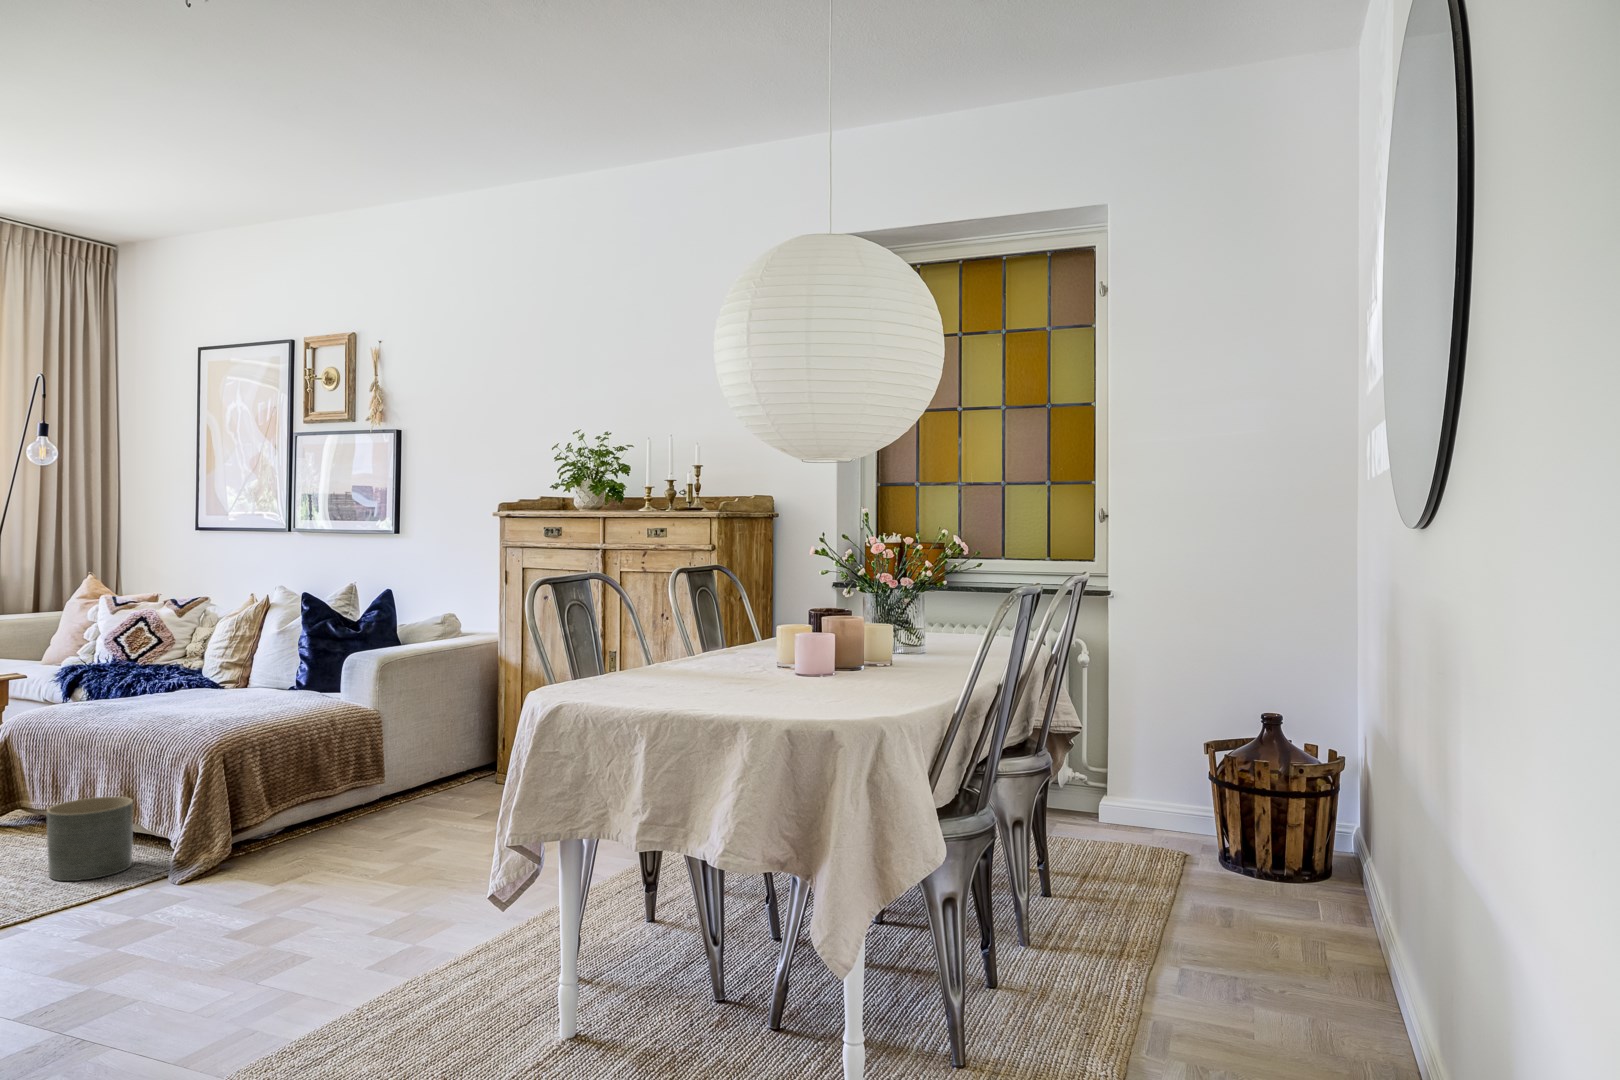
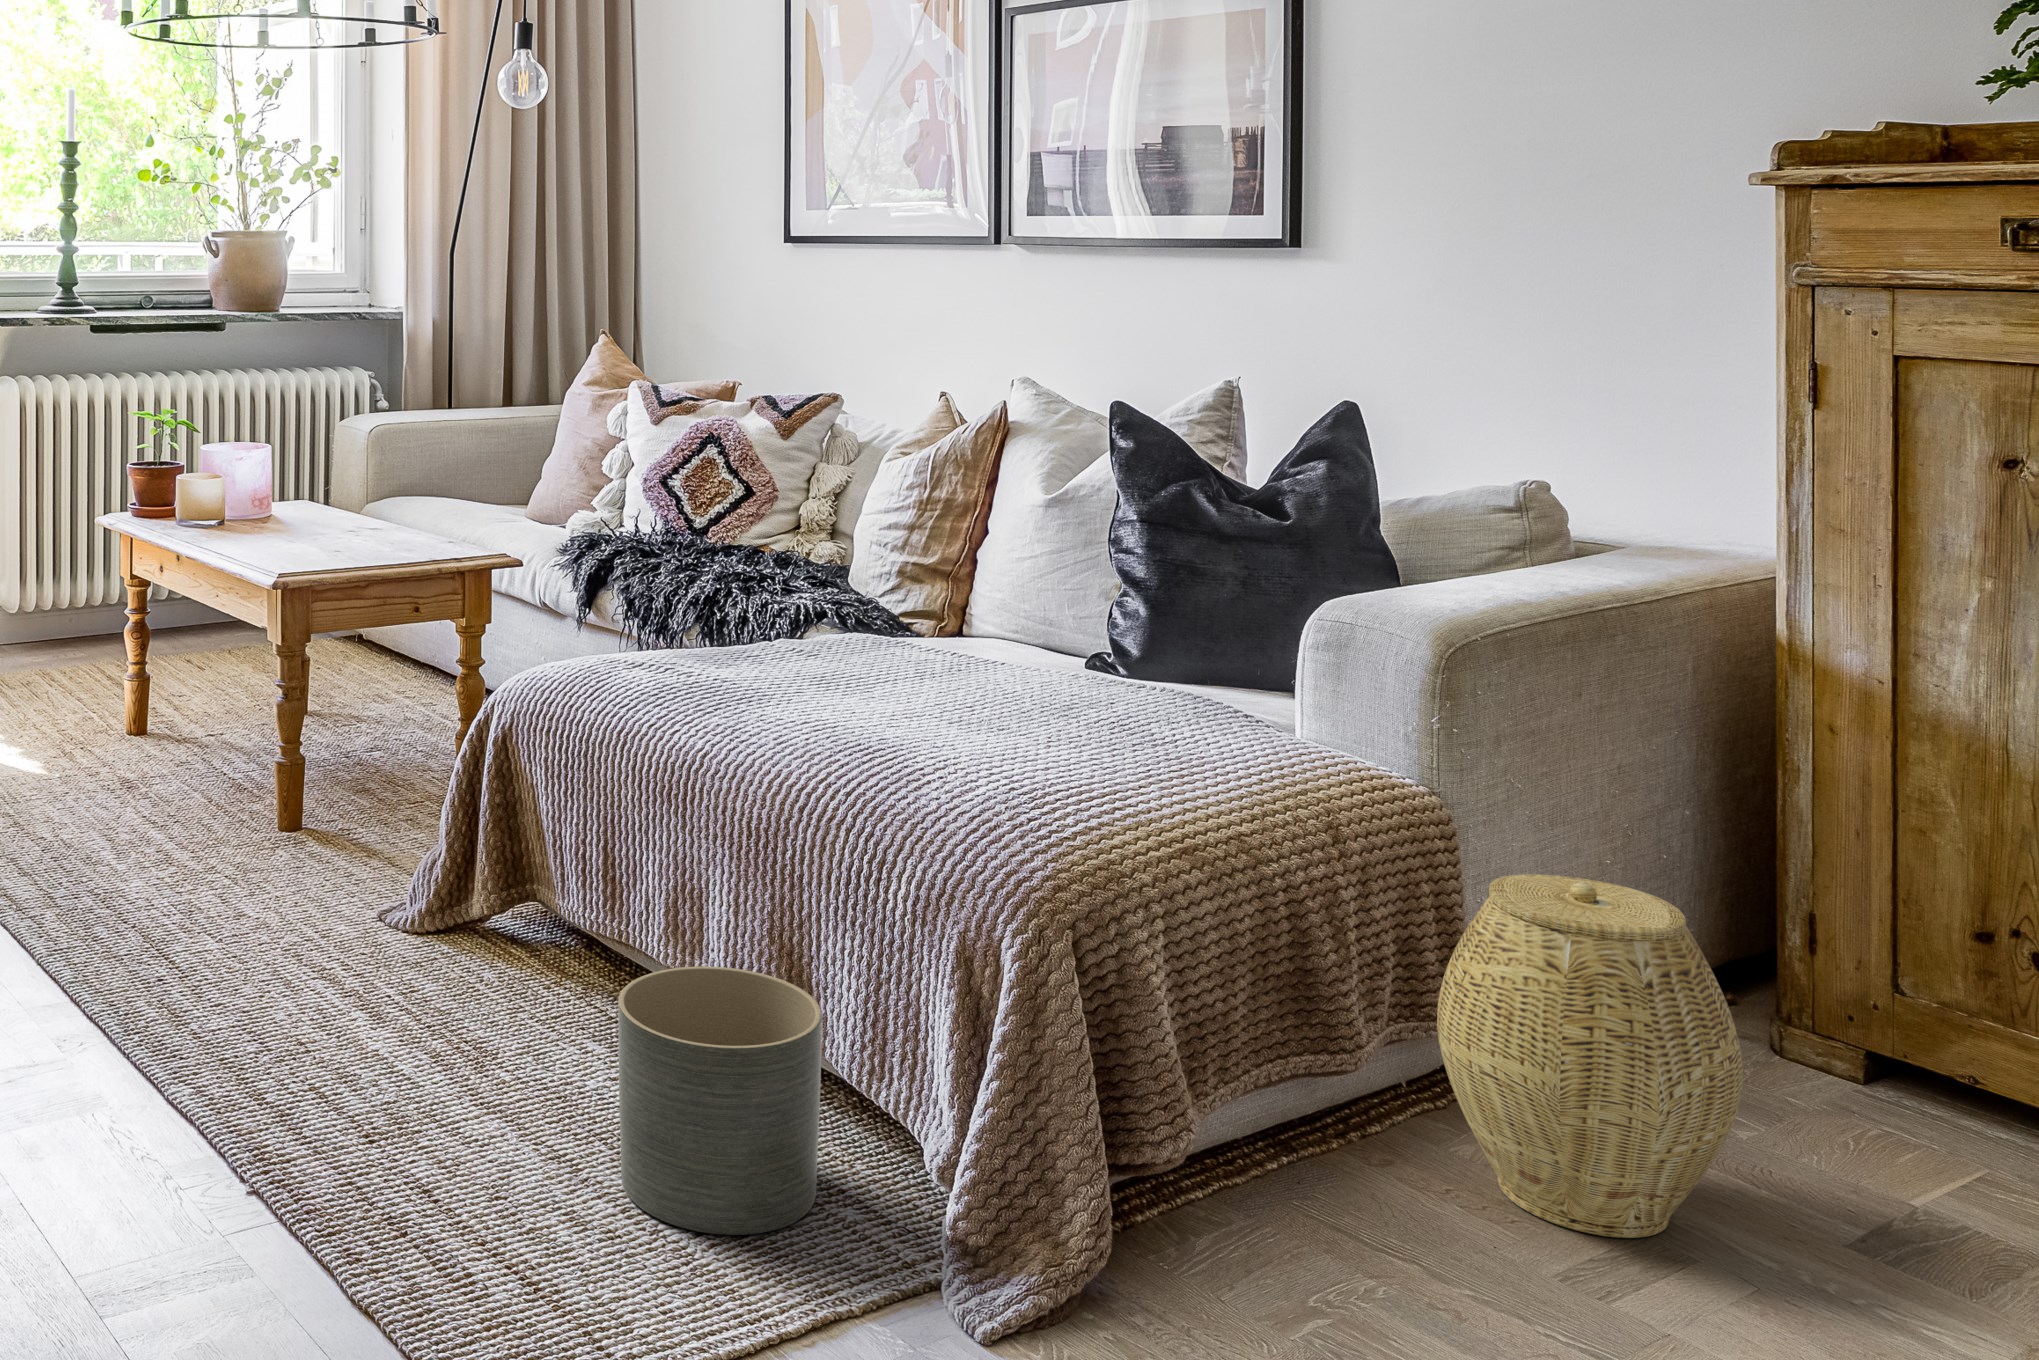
woven basket: none [366,727,450,831] -> present [1437,874,1743,1238]

